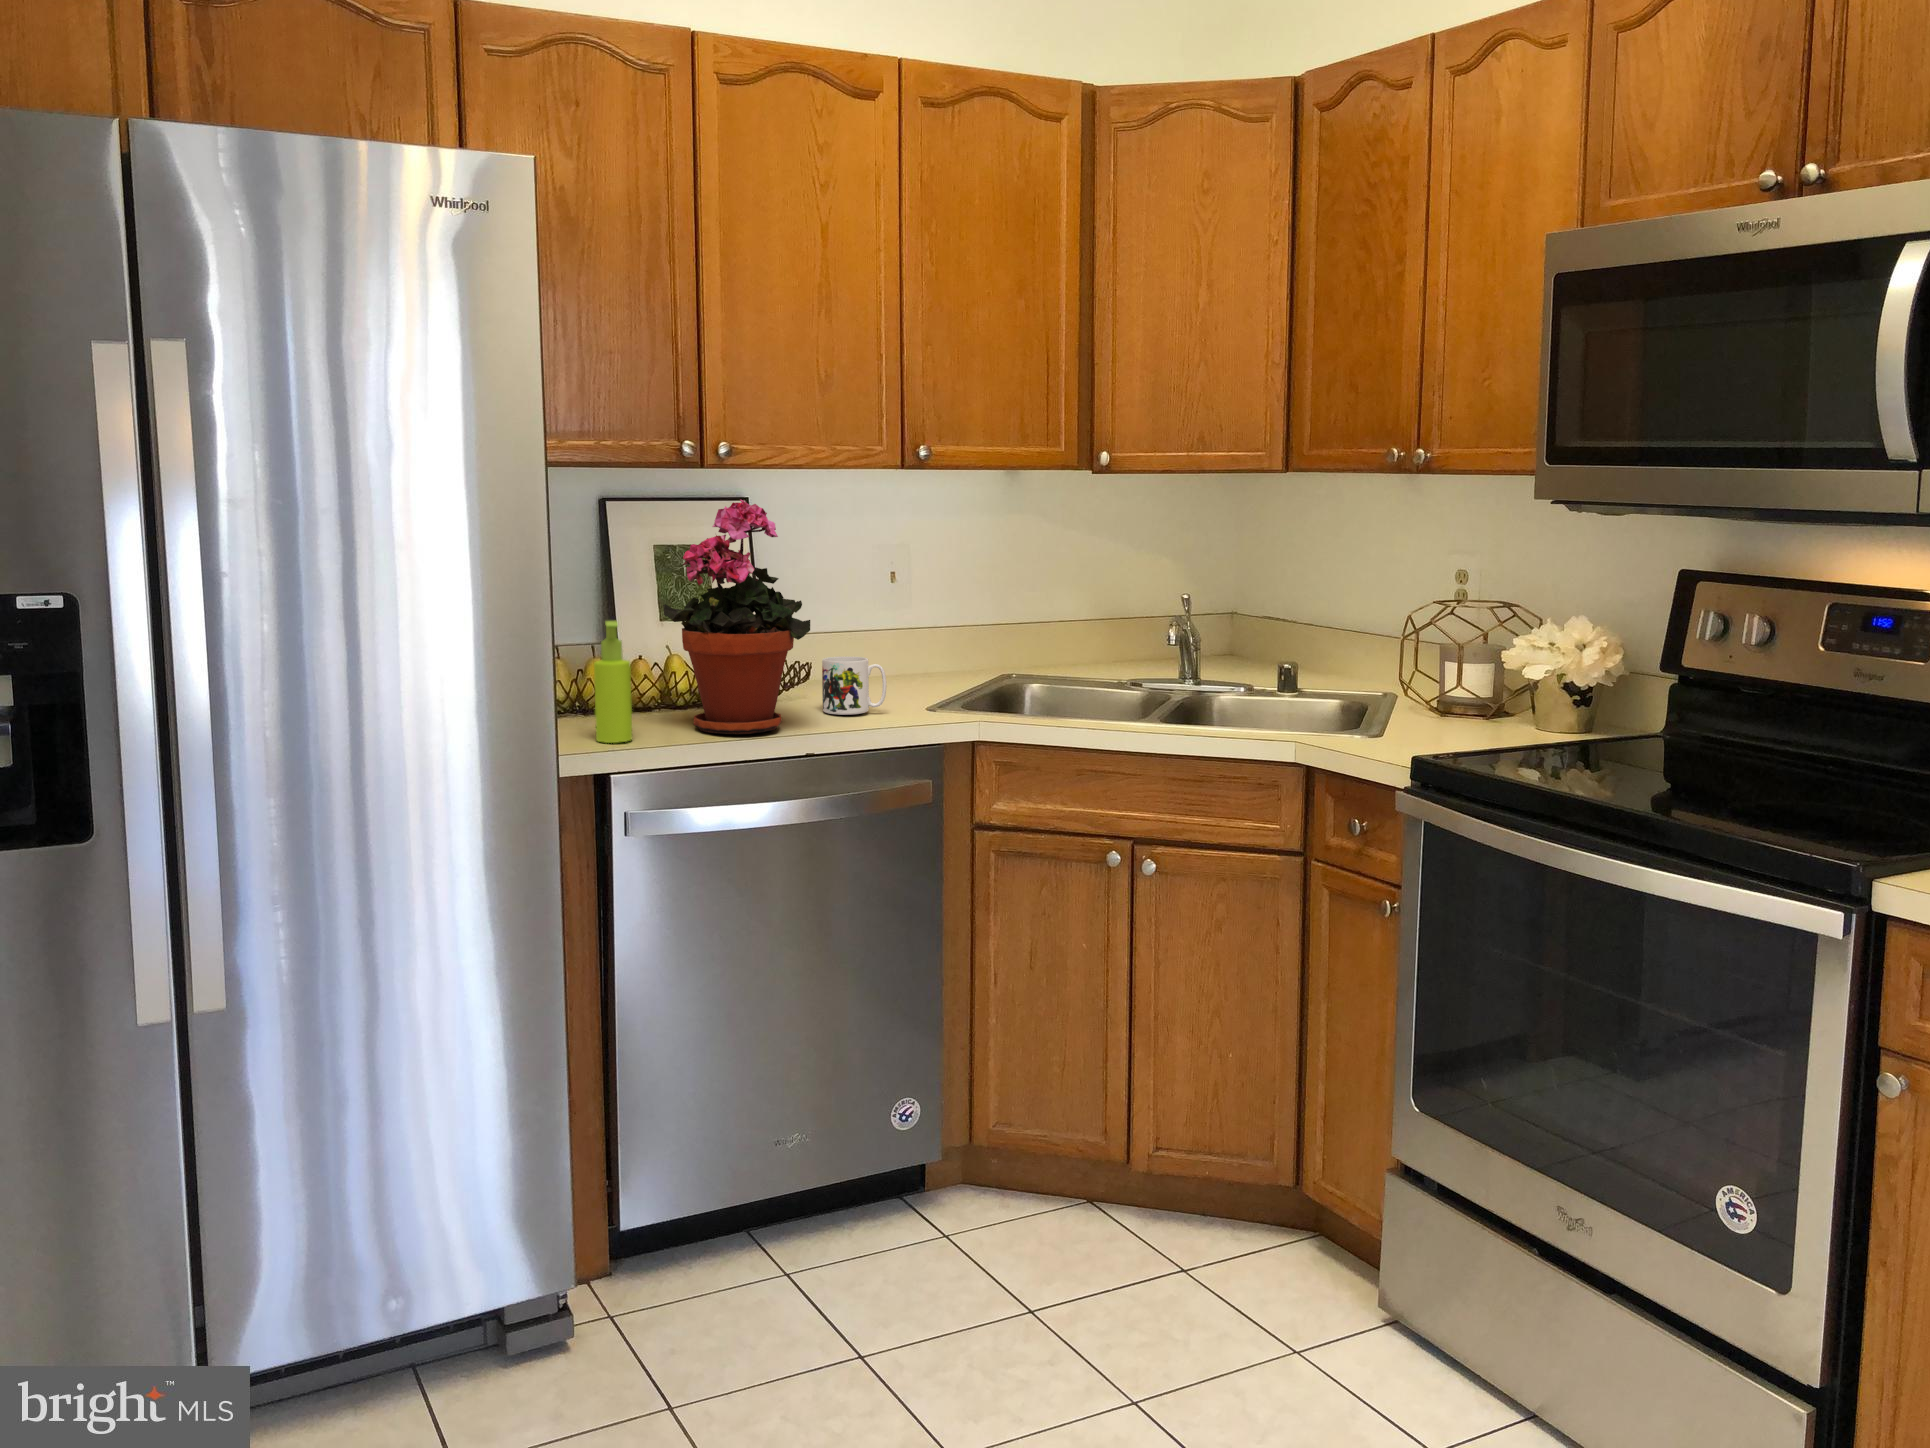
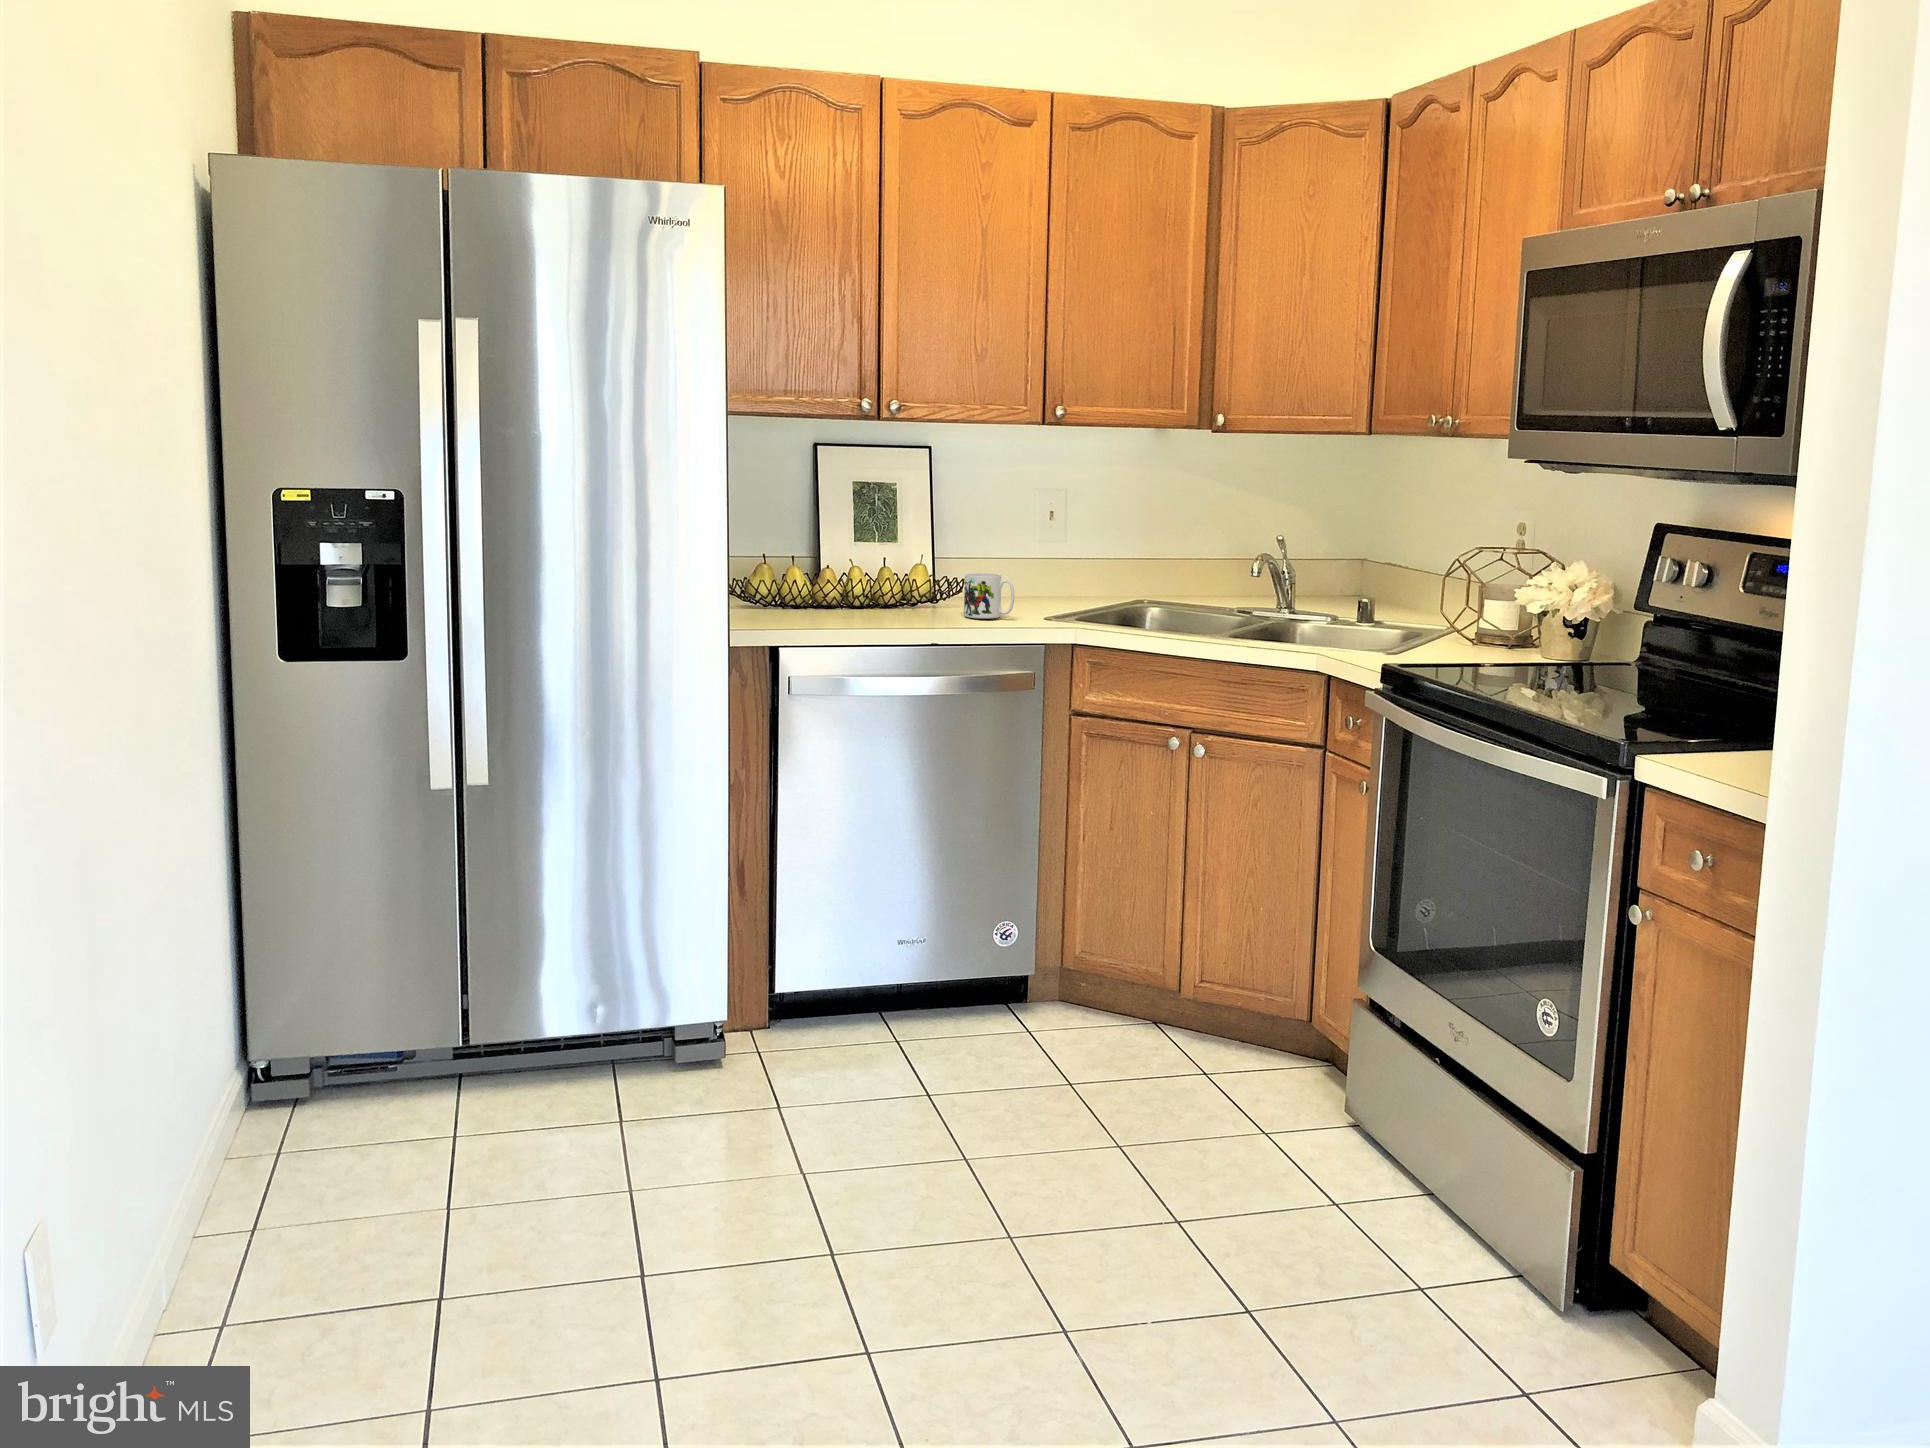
potted plant: present [663,500,810,734] -> none [832,444,943,625]
soap dispenser: present [594,621,632,743] -> none [774,532,801,624]

